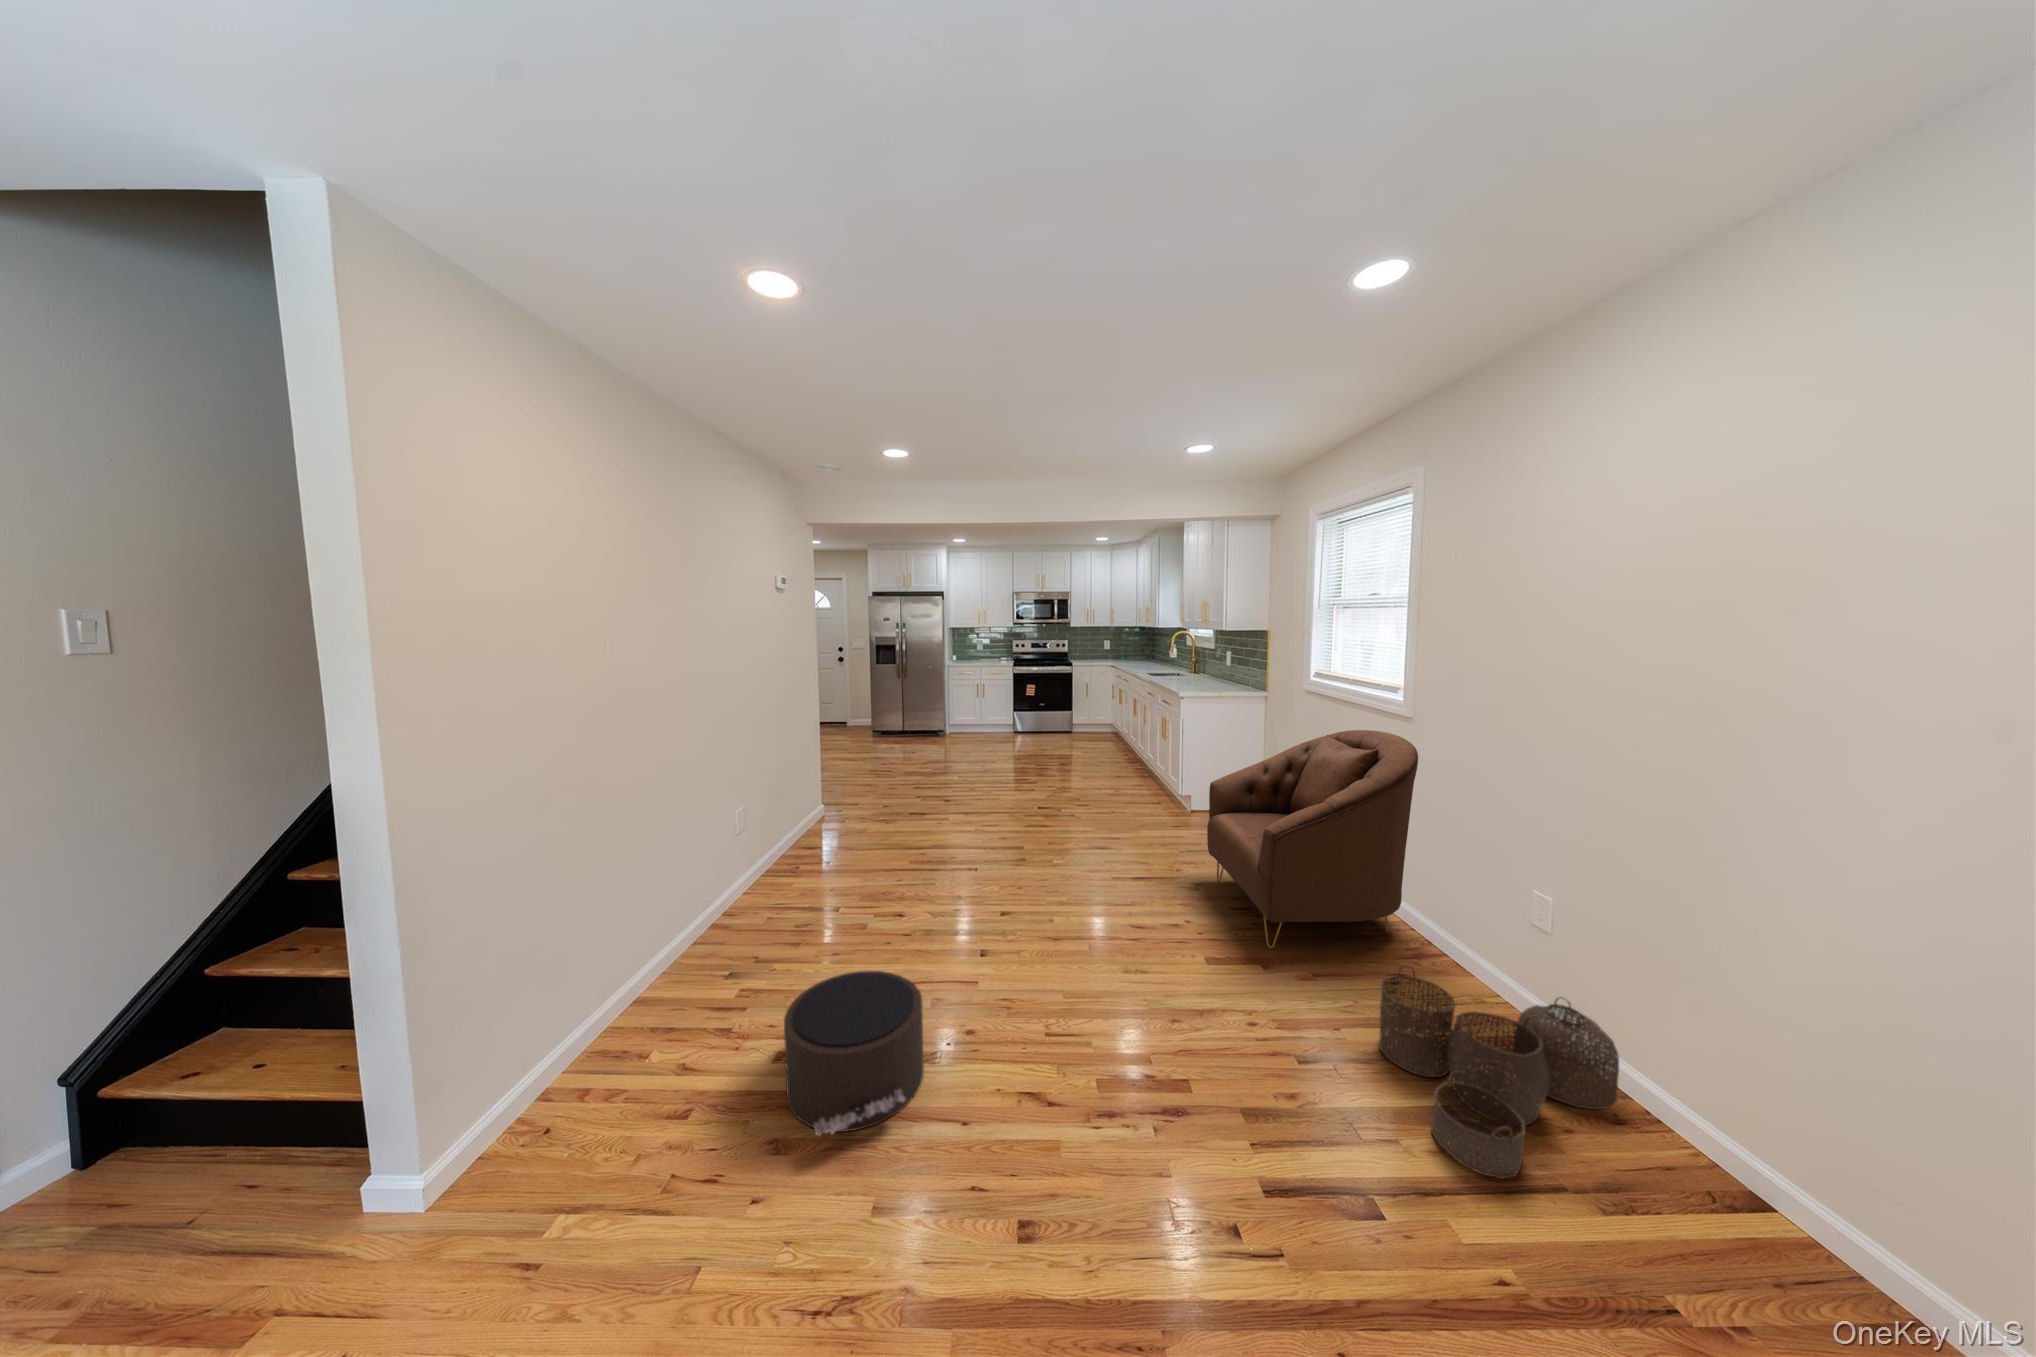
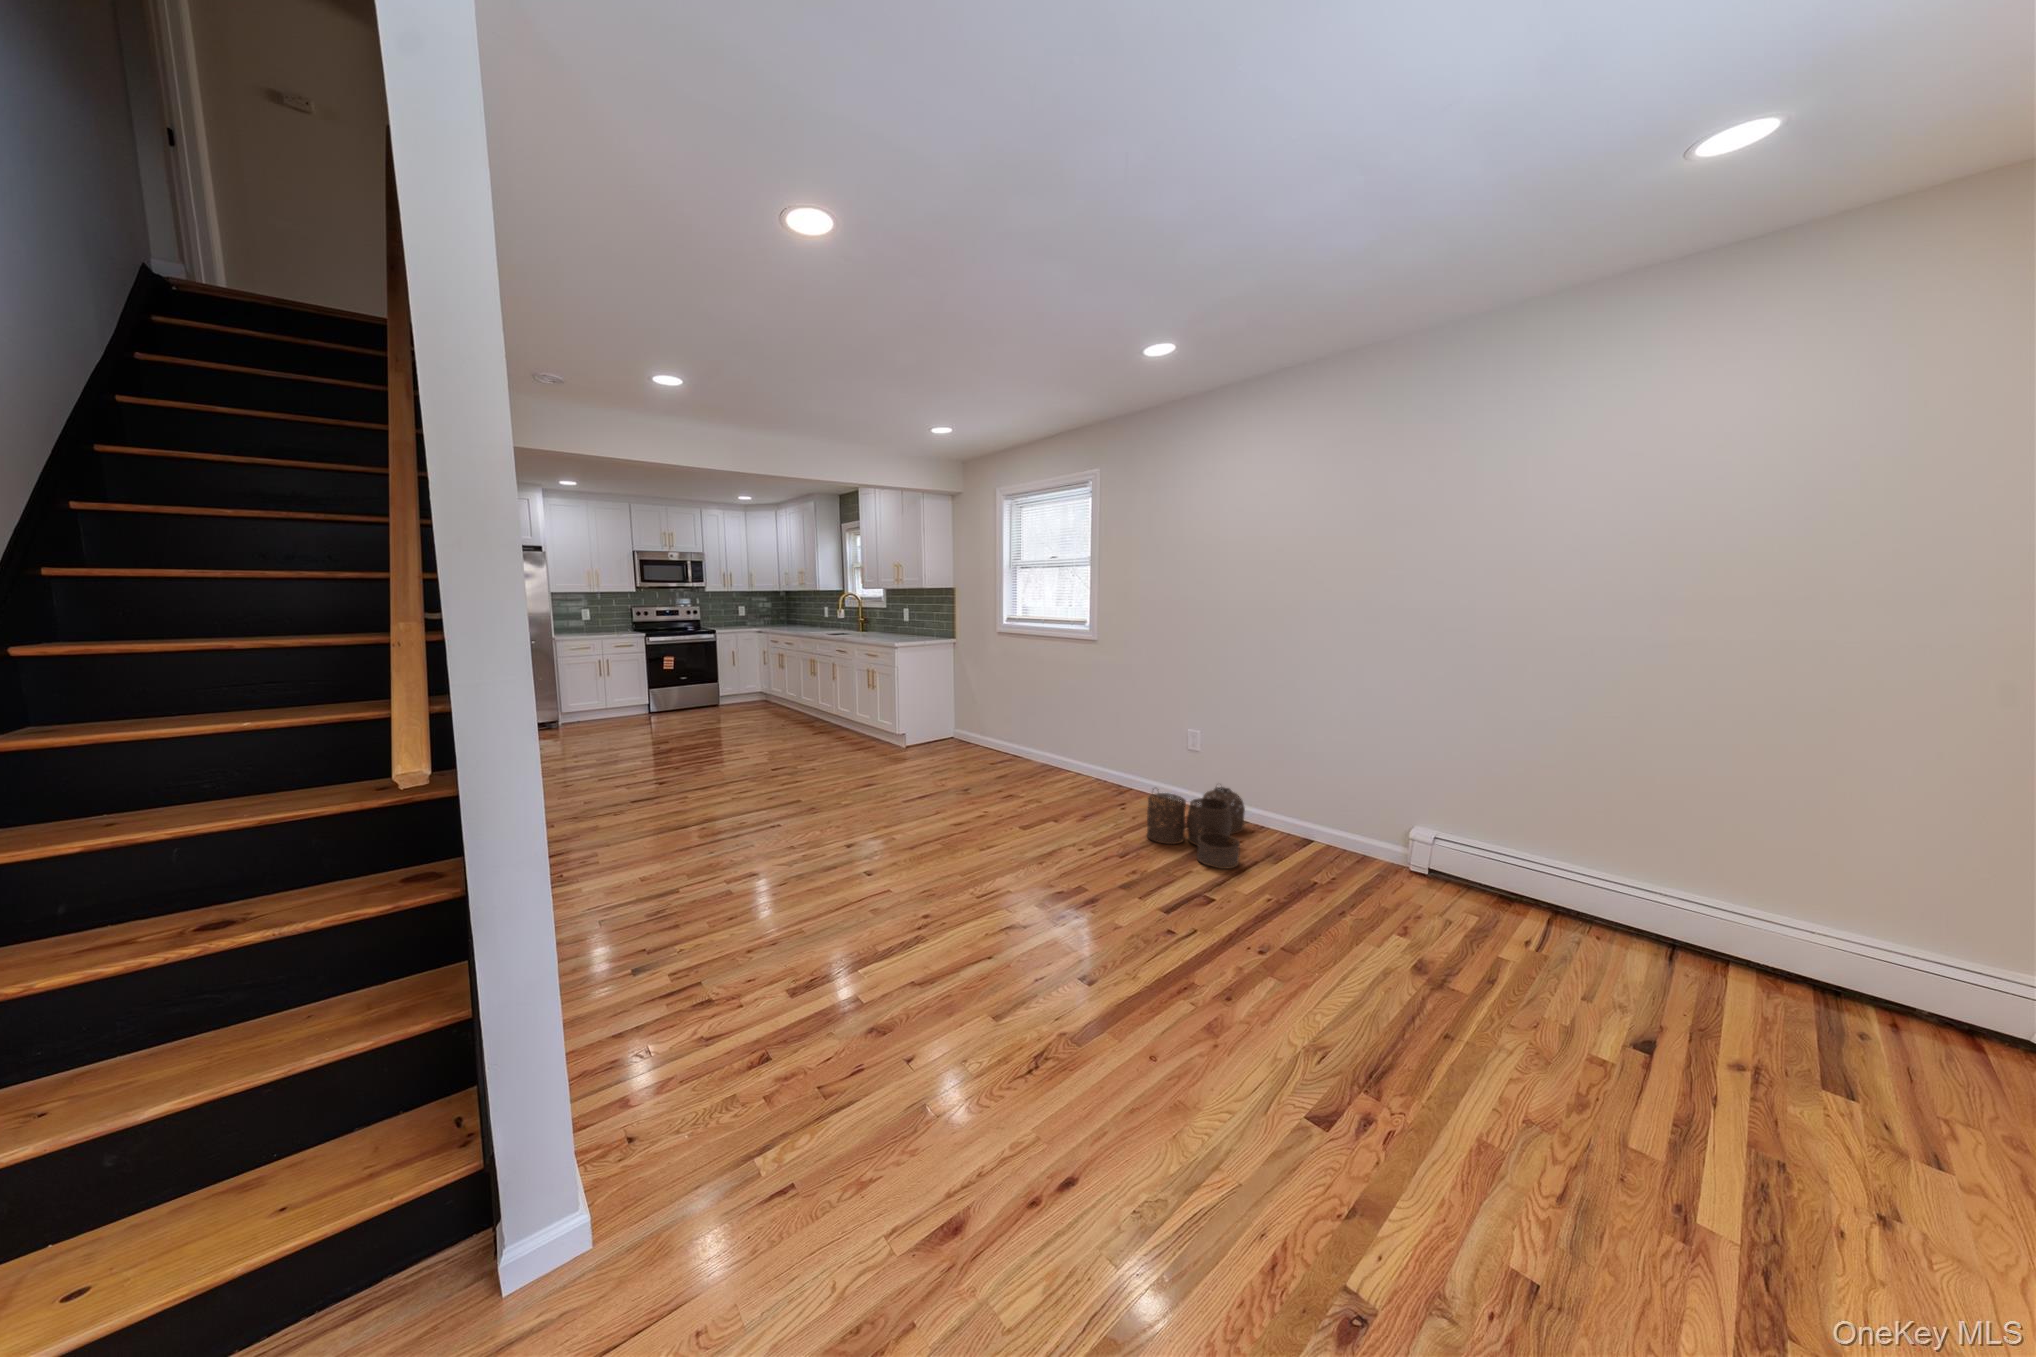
armchair: present [1207,730,1418,948] -> none [973,657,1117,812]
pouf: present [784,971,924,1136] -> none [791,886,955,1013]

